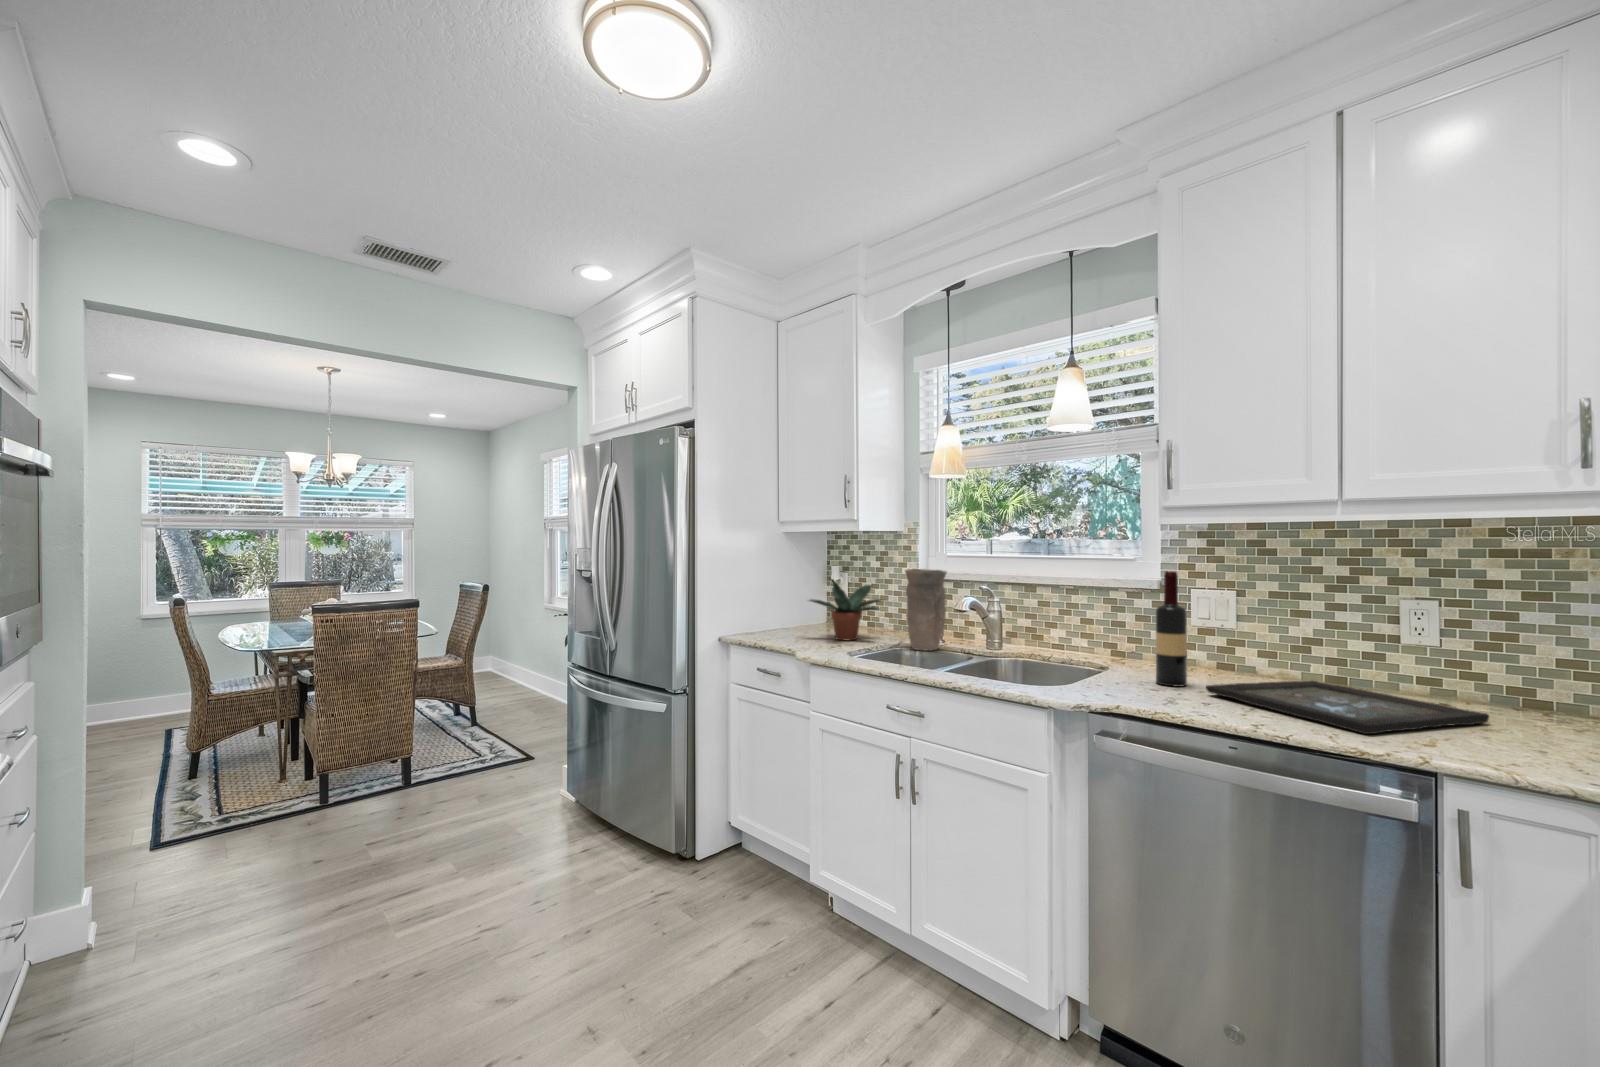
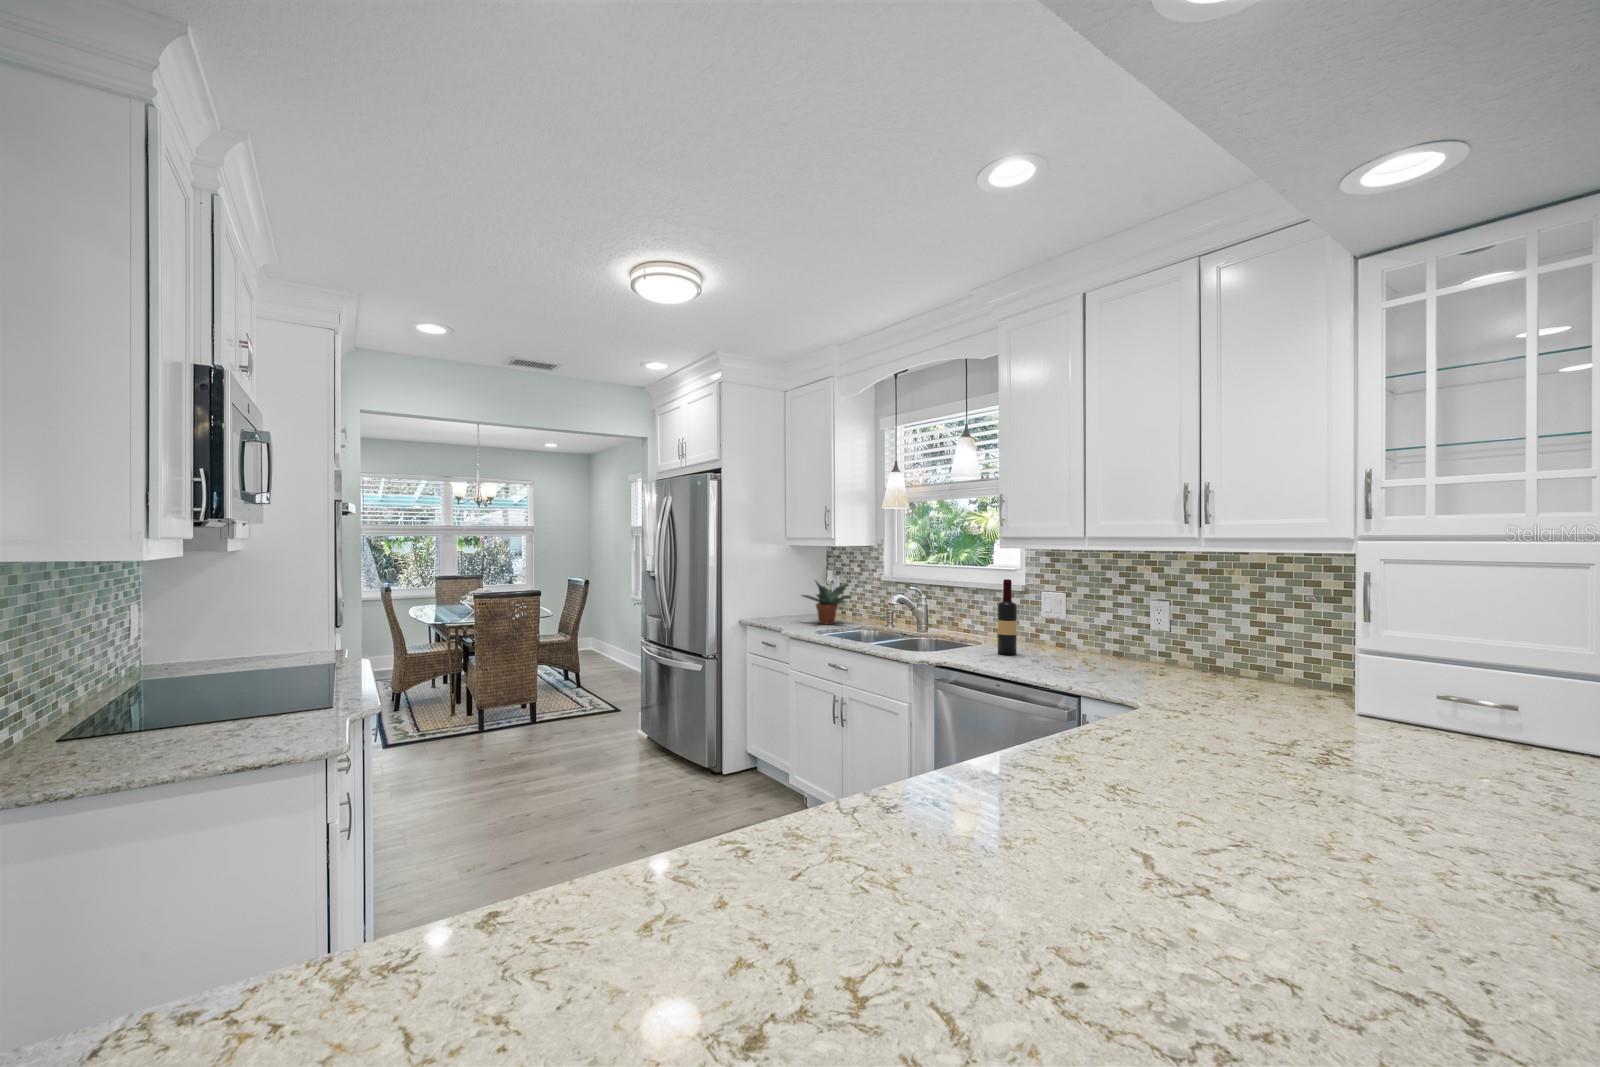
vase: present [905,569,947,650] -> none [860,574,890,632]
tray: present [1206,681,1489,734] -> none [1017,653,1166,679]

